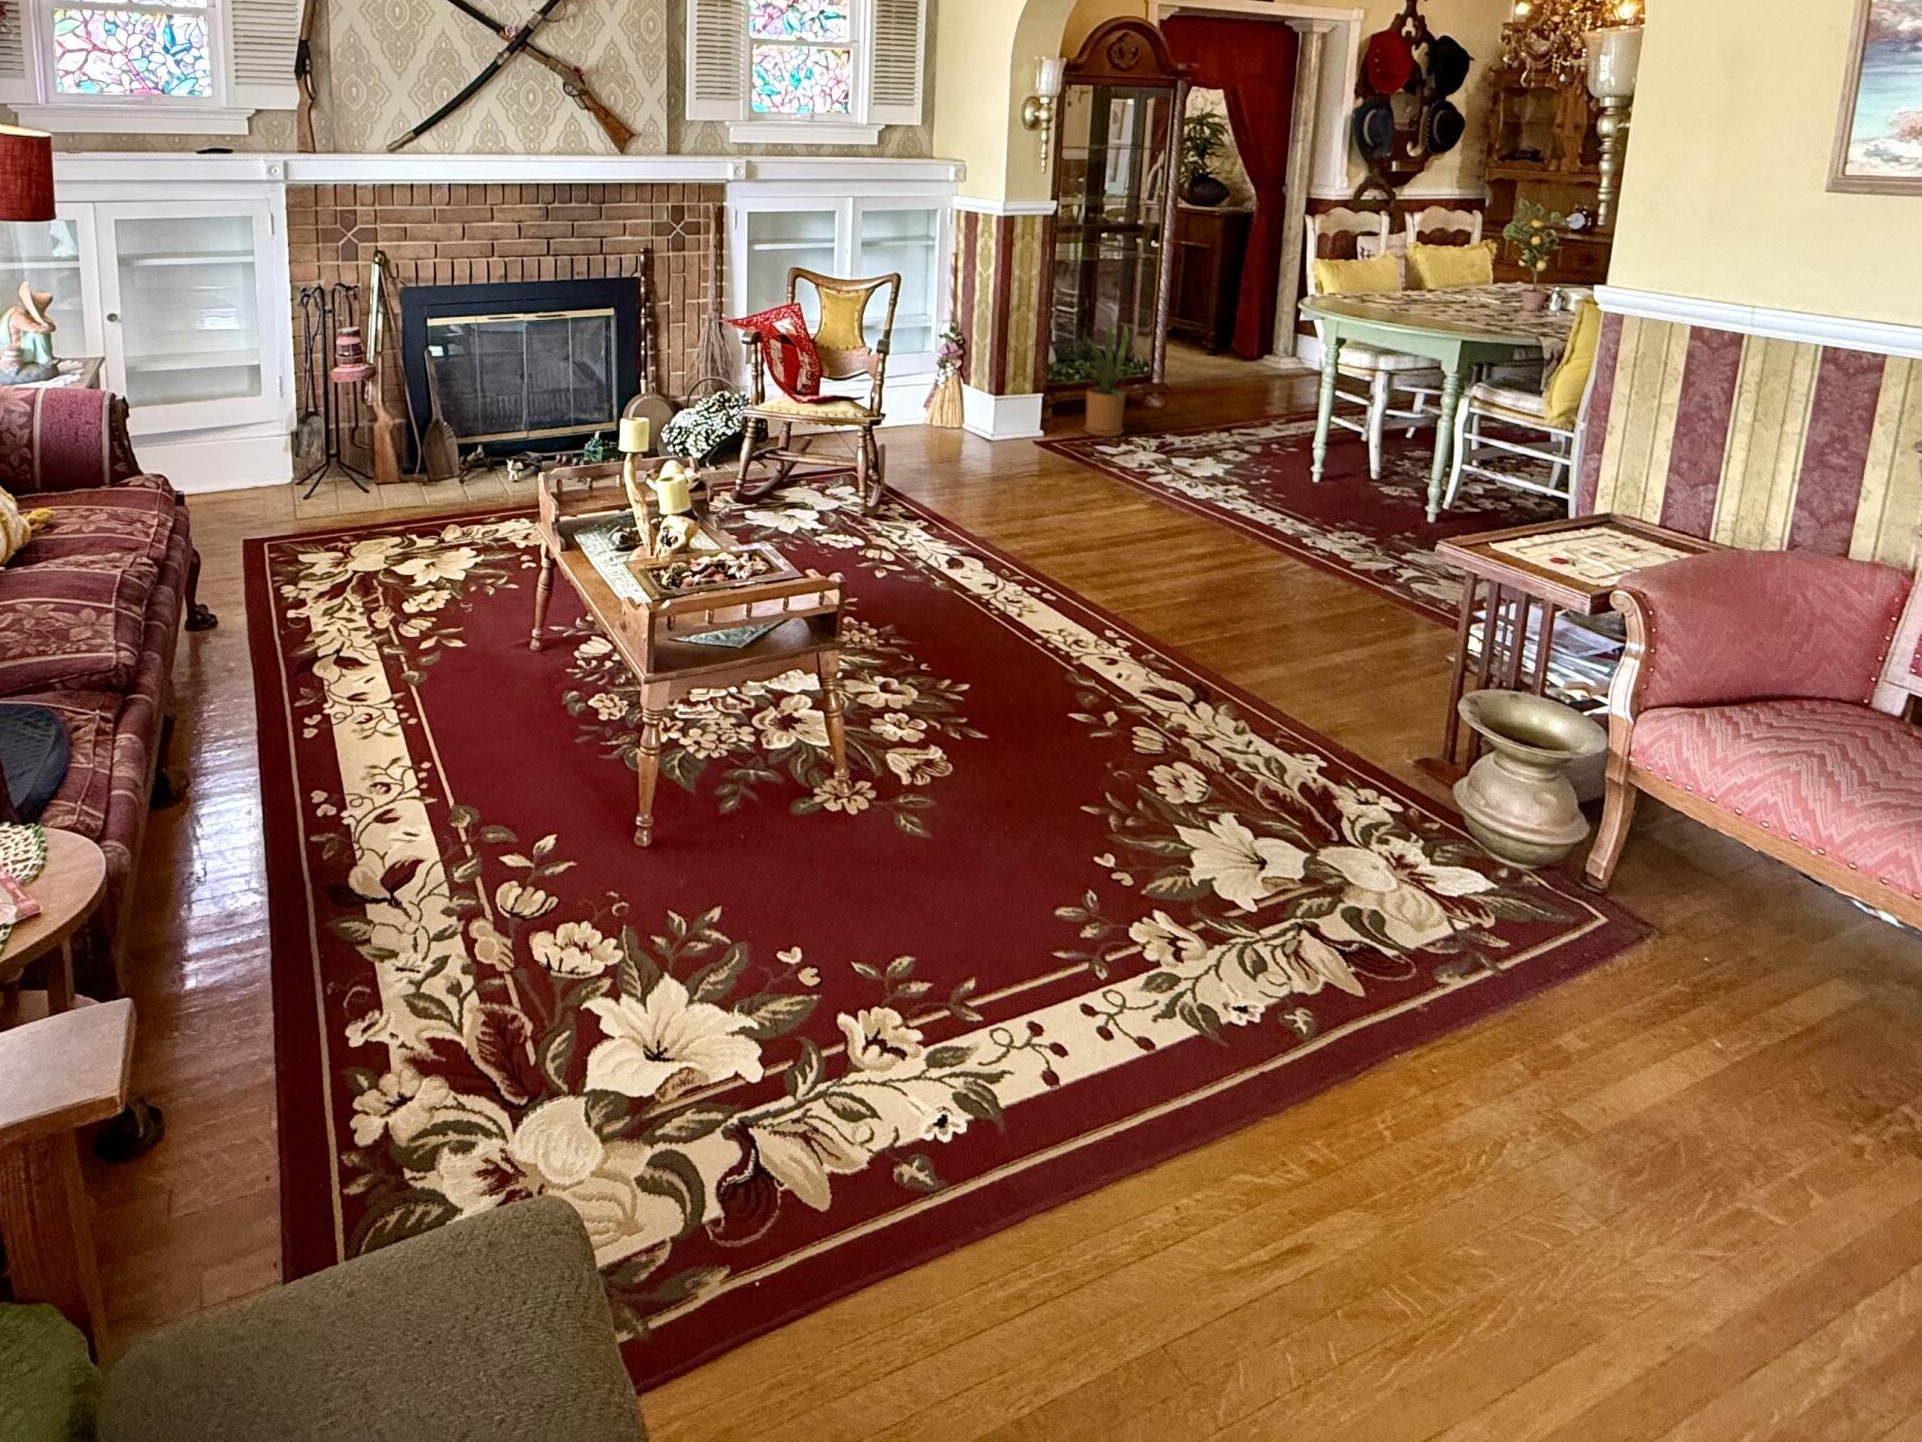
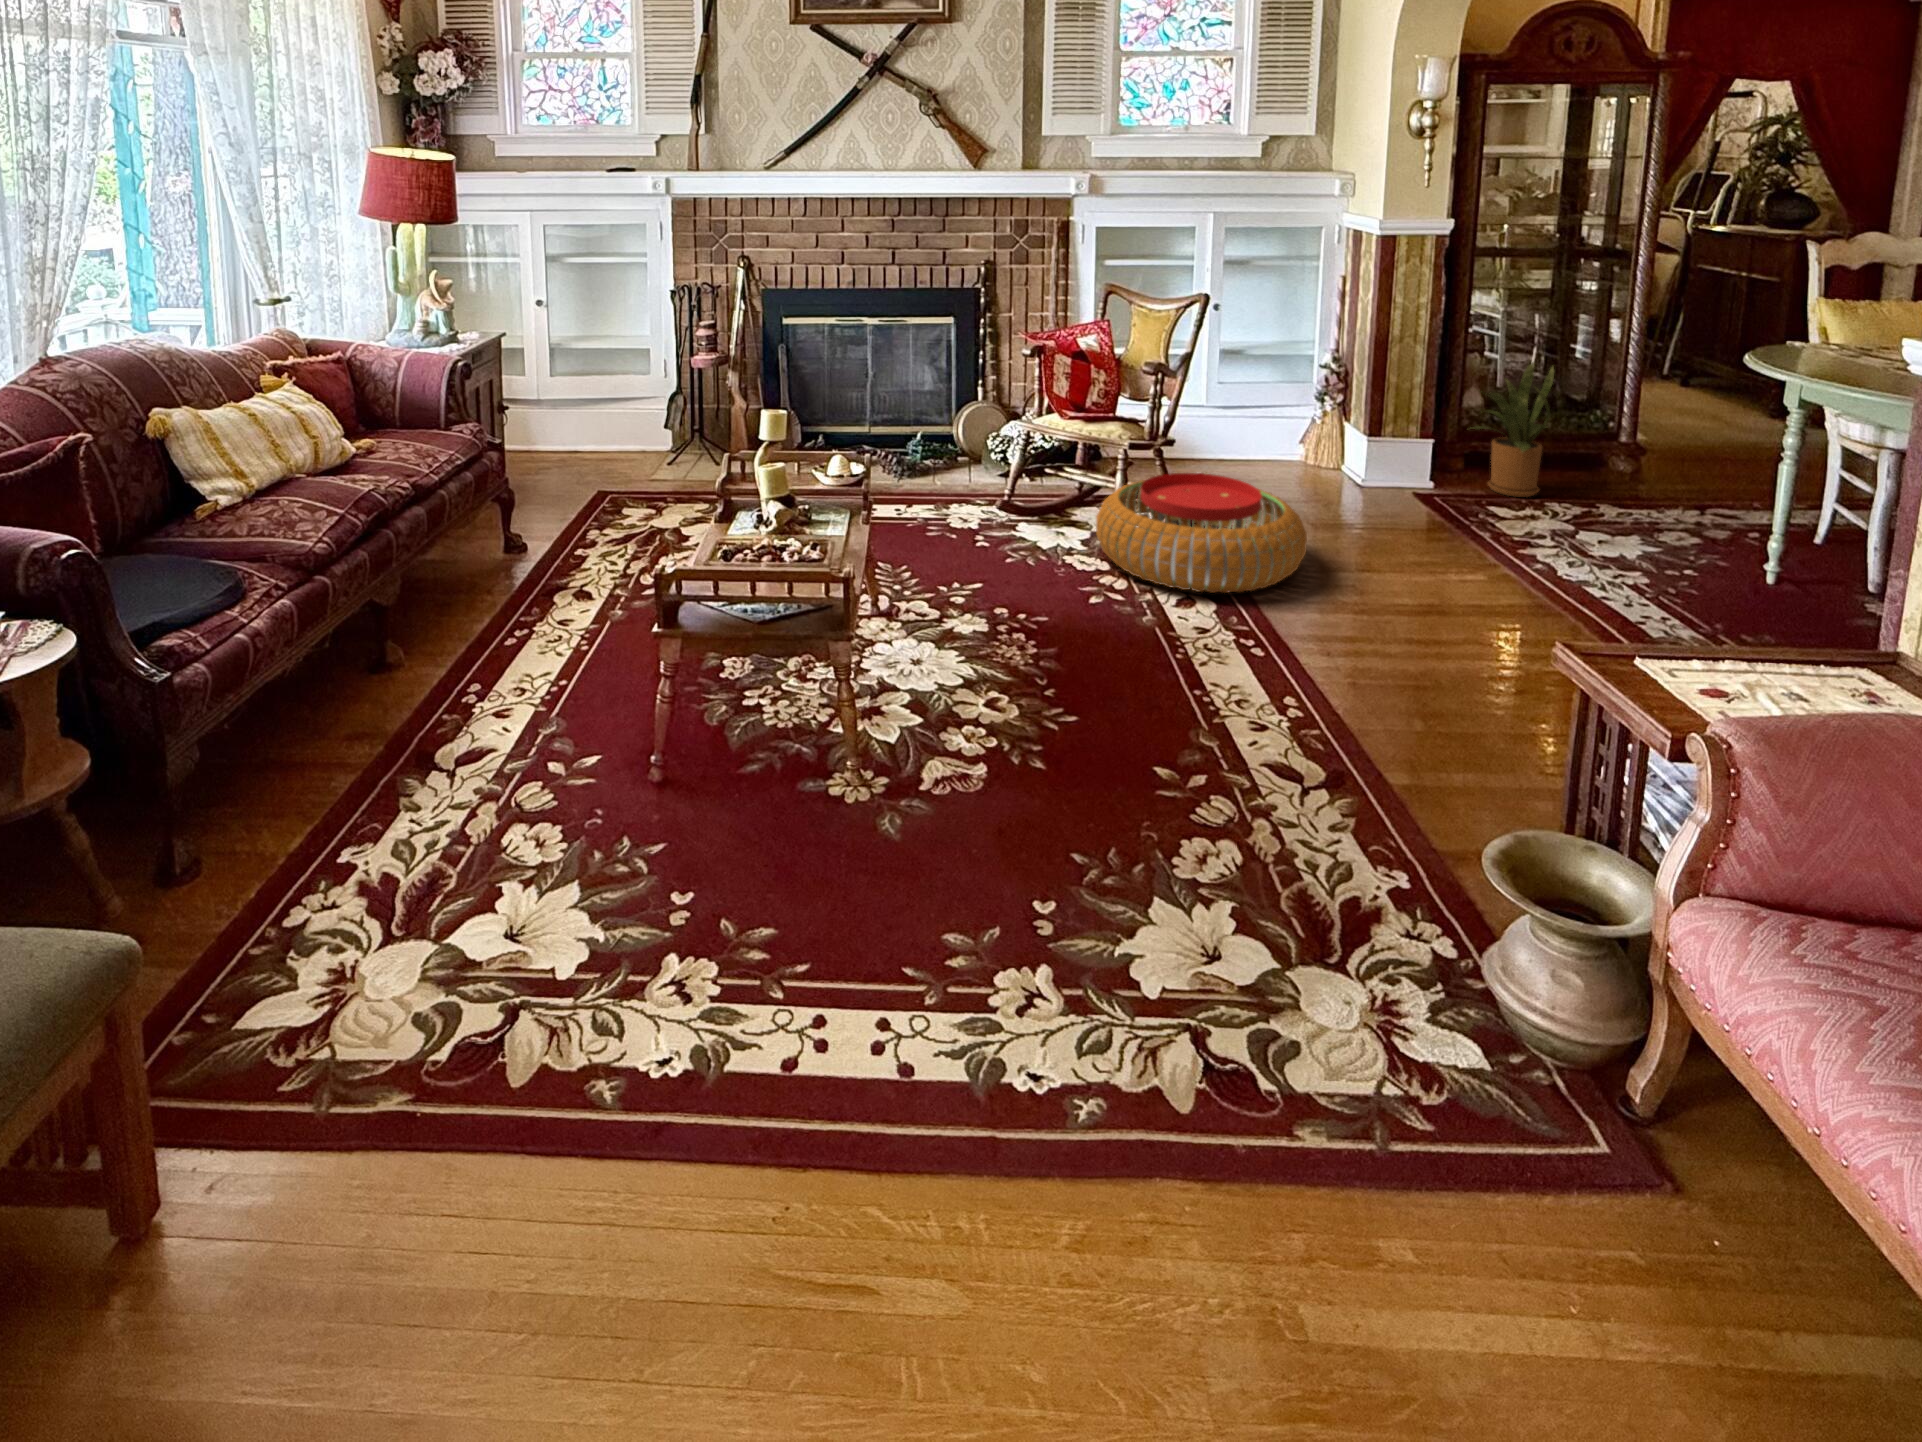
pouf: none [841,445,1033,555] -> present [1096,473,1307,593]

